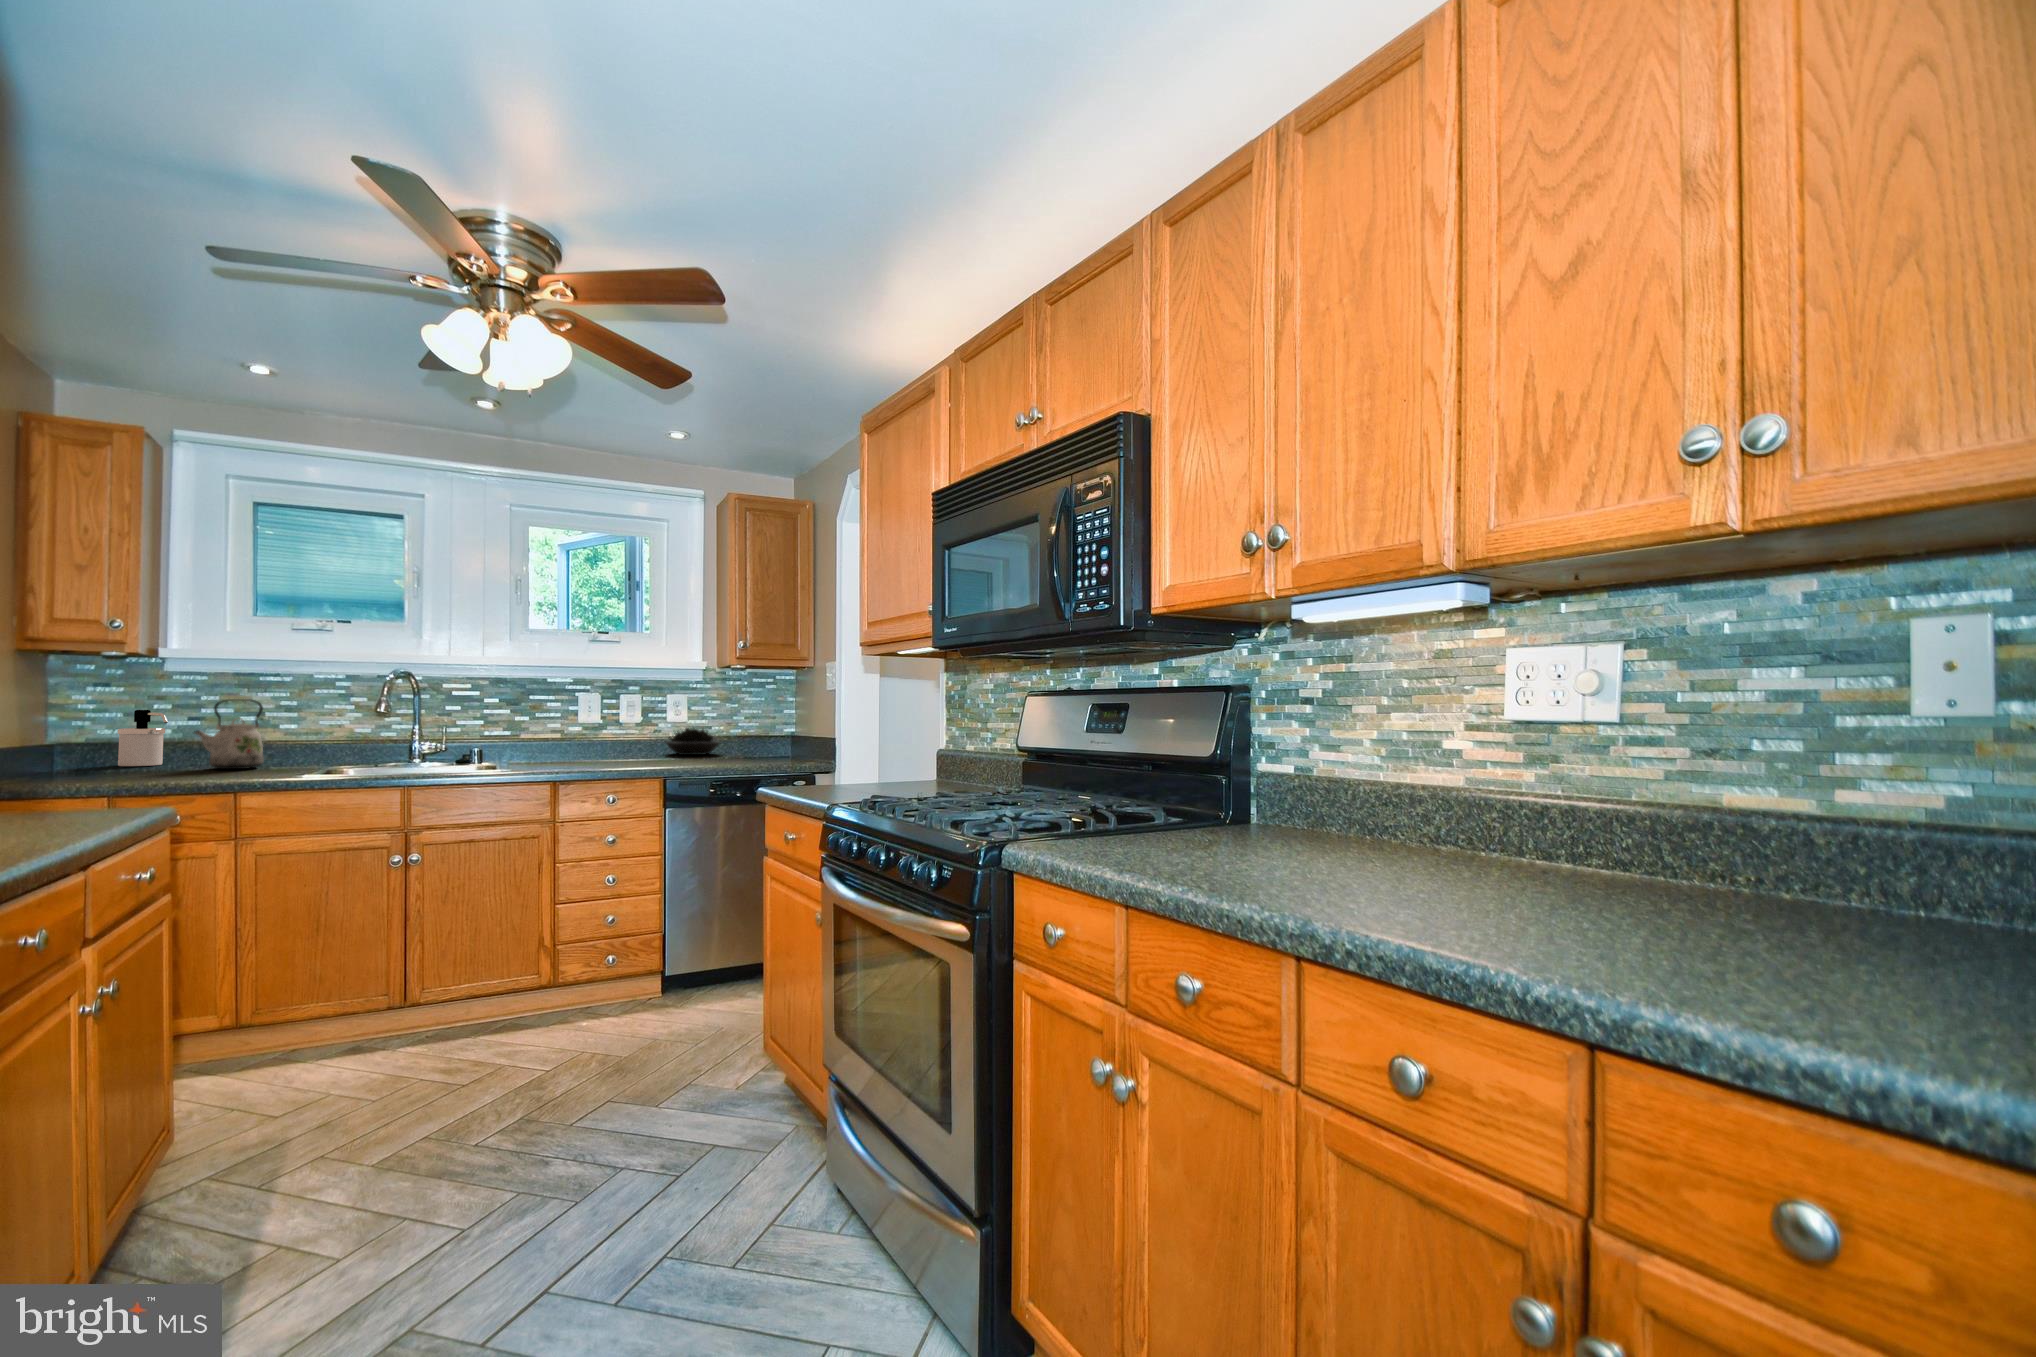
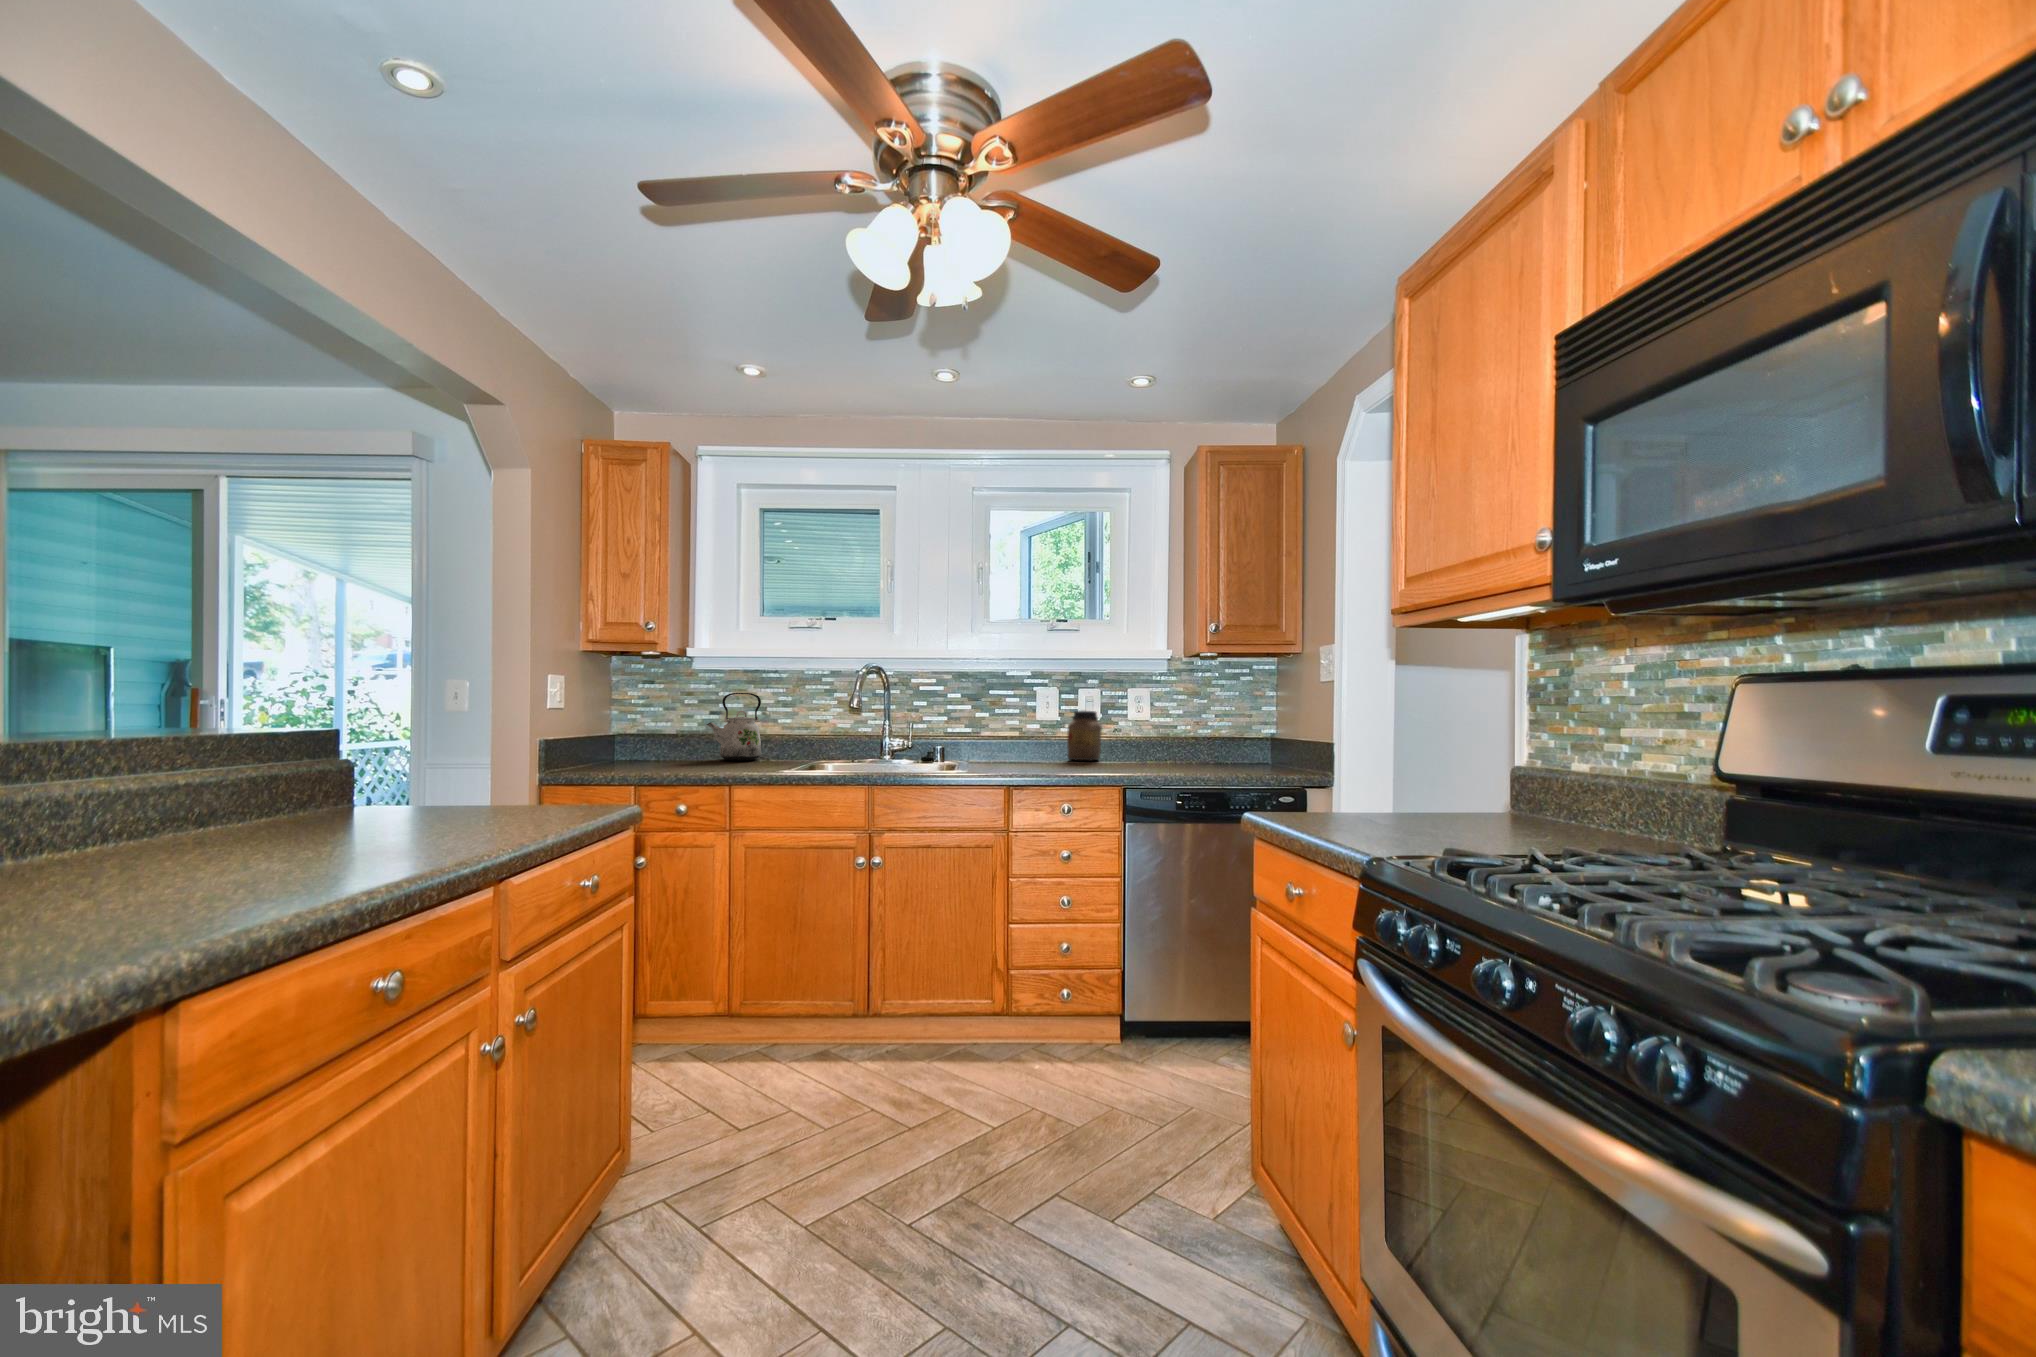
soap dispenser: present [118,710,168,766] -> none [659,703,692,755]
jar: none [609,714,642,758] -> present [1067,710,1102,760]
succulent plant: present [666,727,720,755] -> none [1127,727,1188,760]

